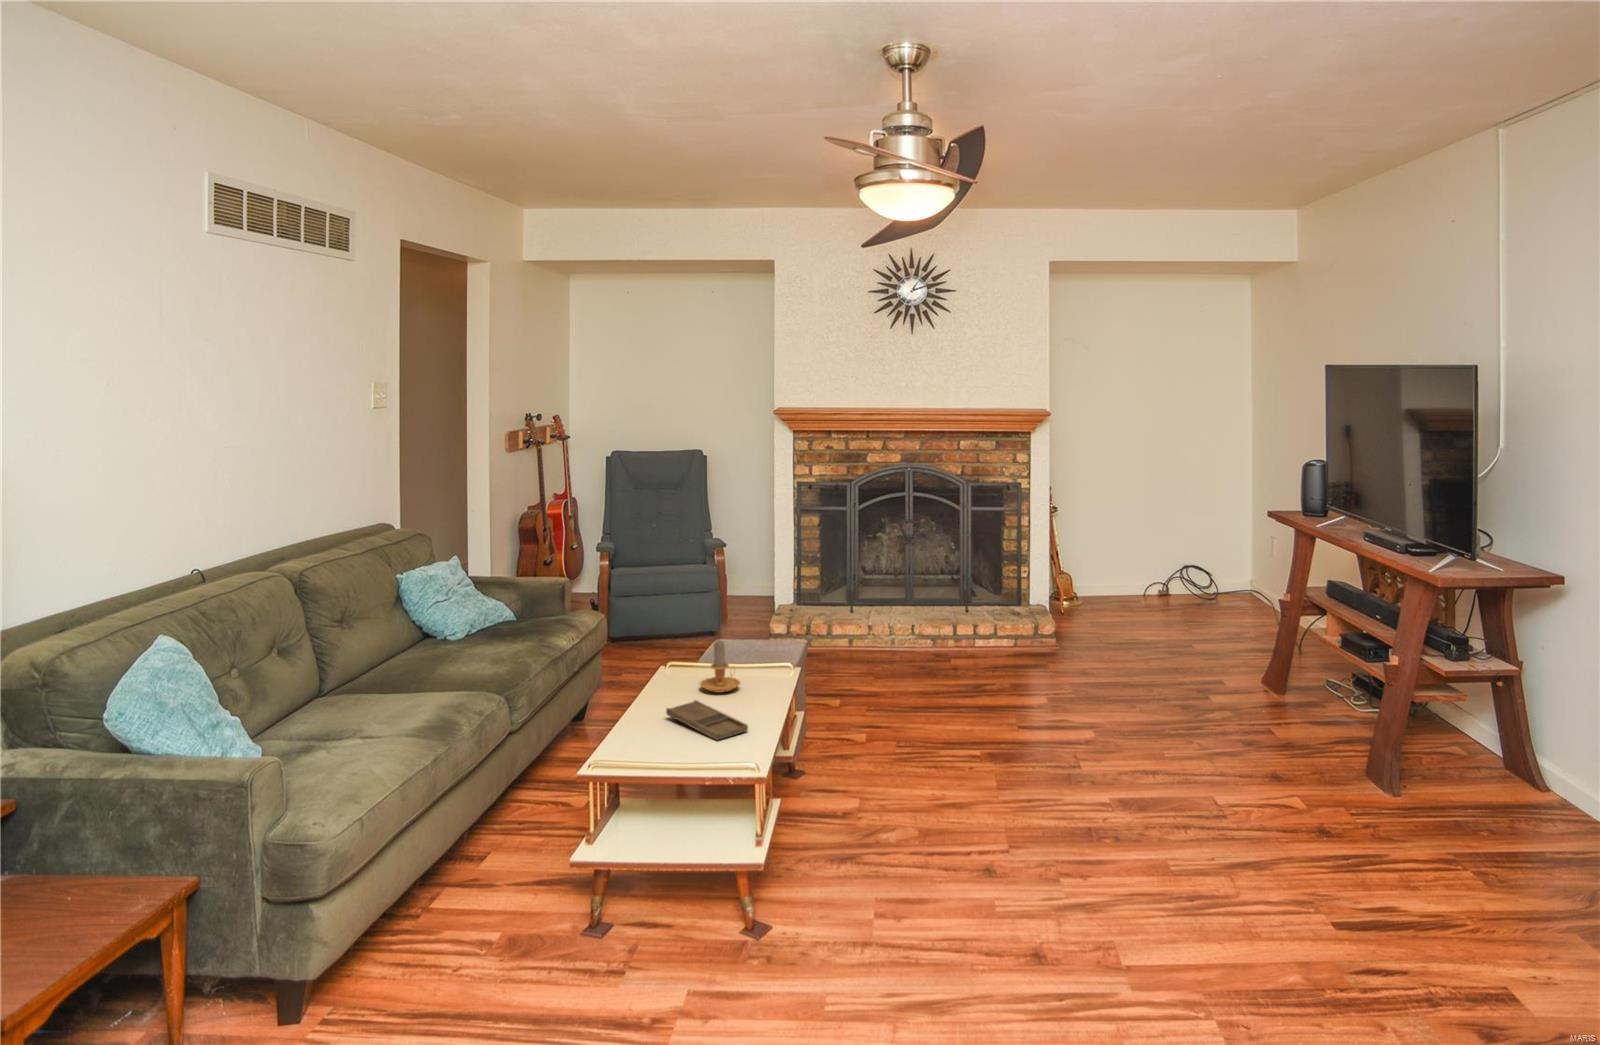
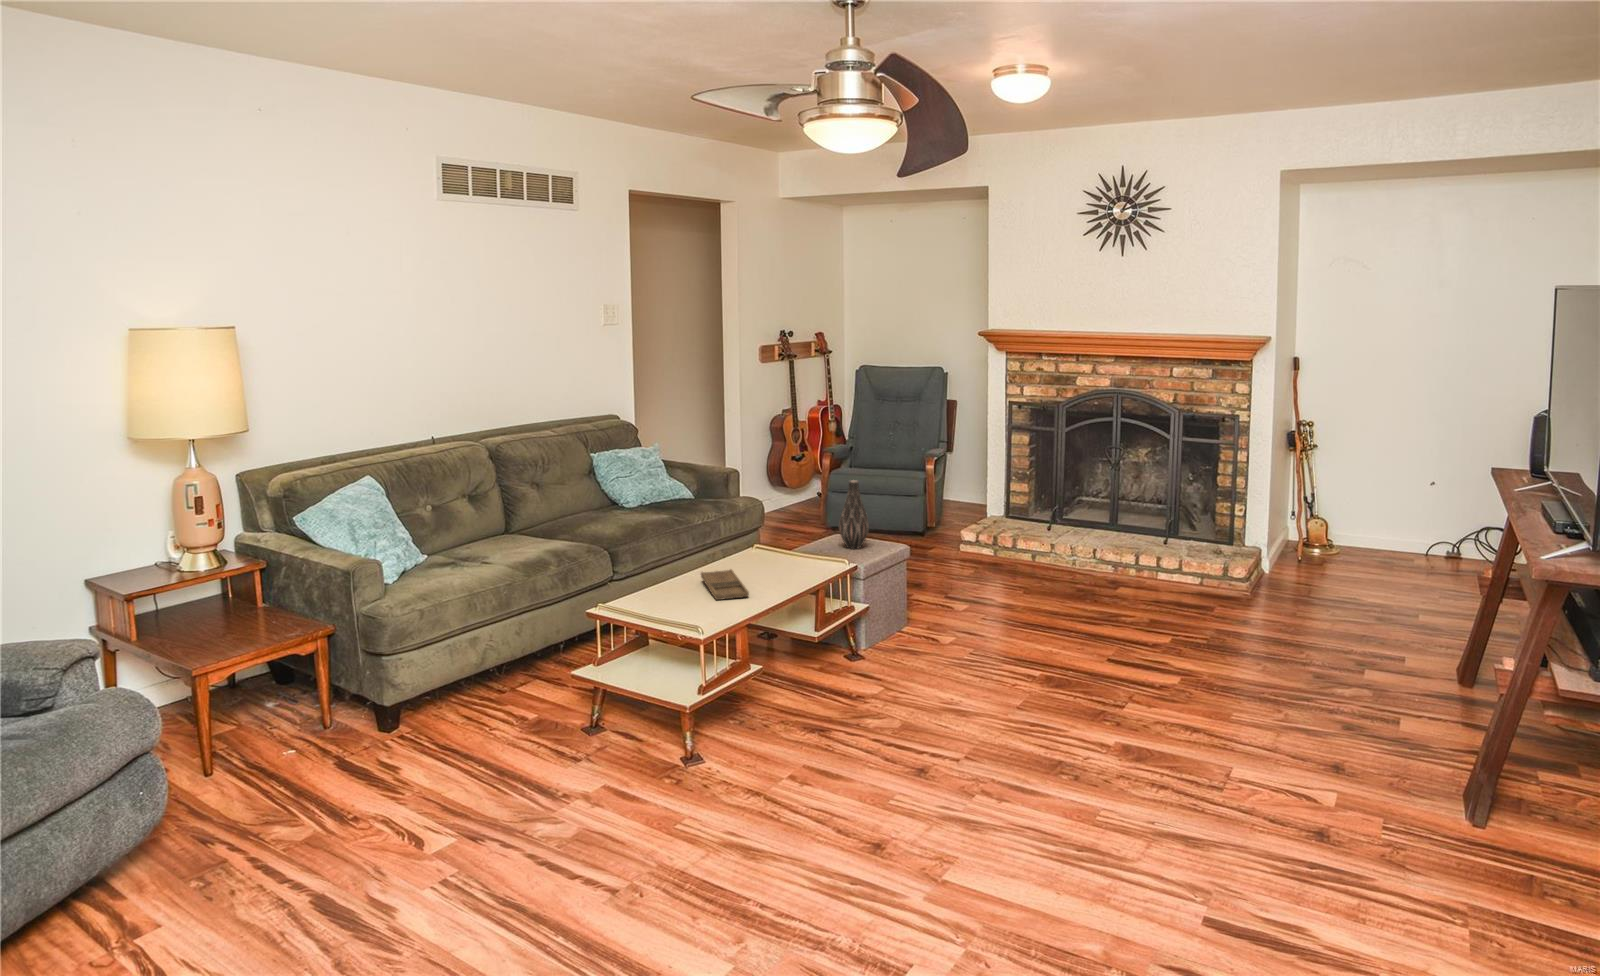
vase: none [748,582,781,657] -> present [839,480,869,549]
candle: present [700,640,740,693] -> none [757,521,796,569]

